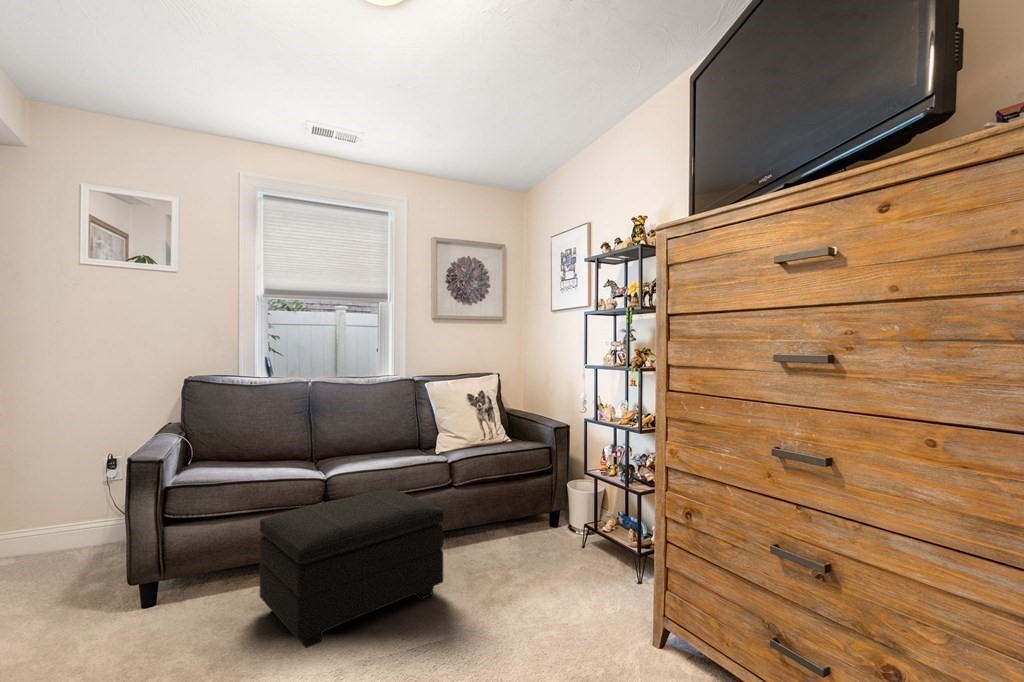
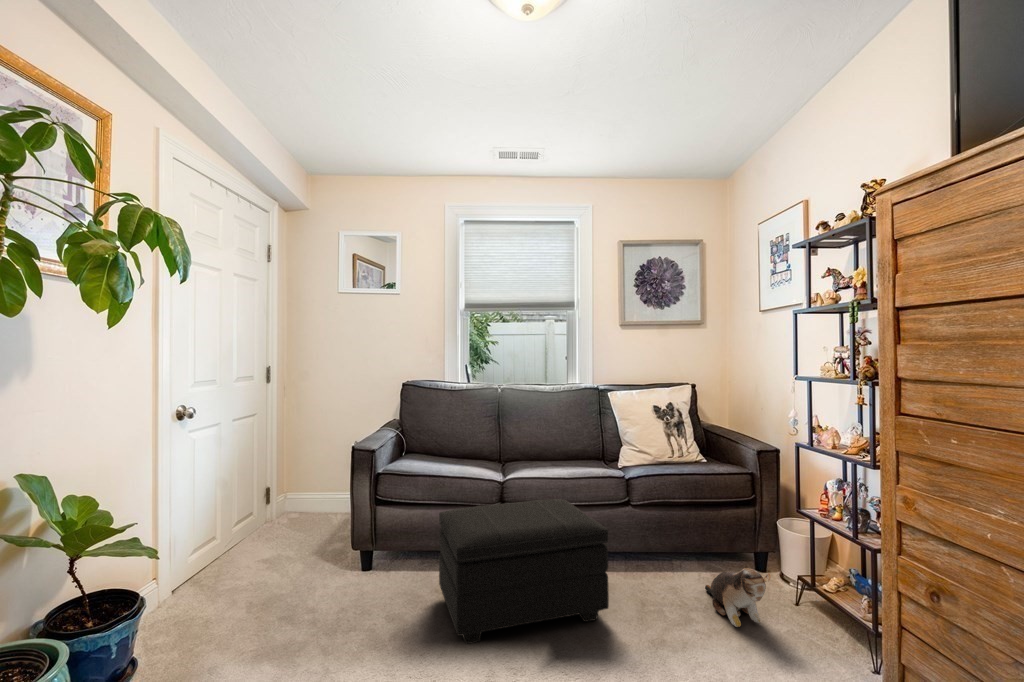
plush toy: none [517,524,573,574] -> present [705,568,771,627]

